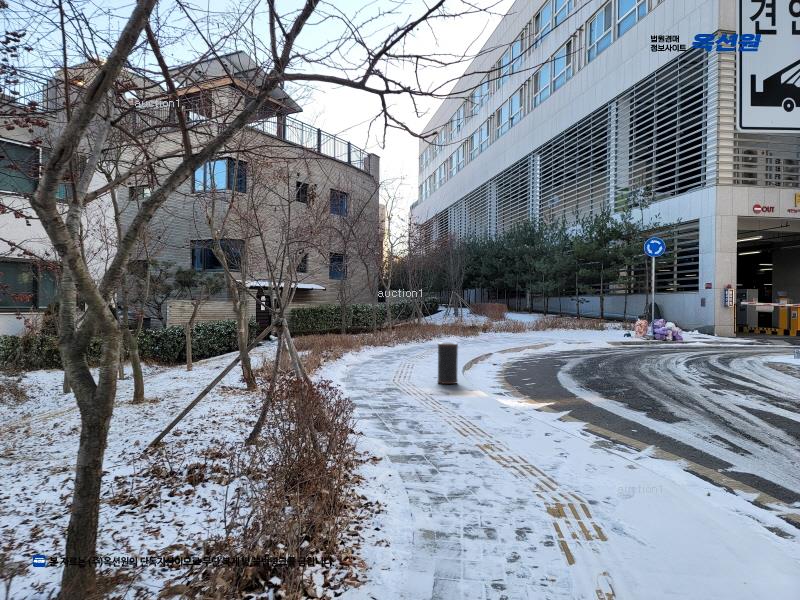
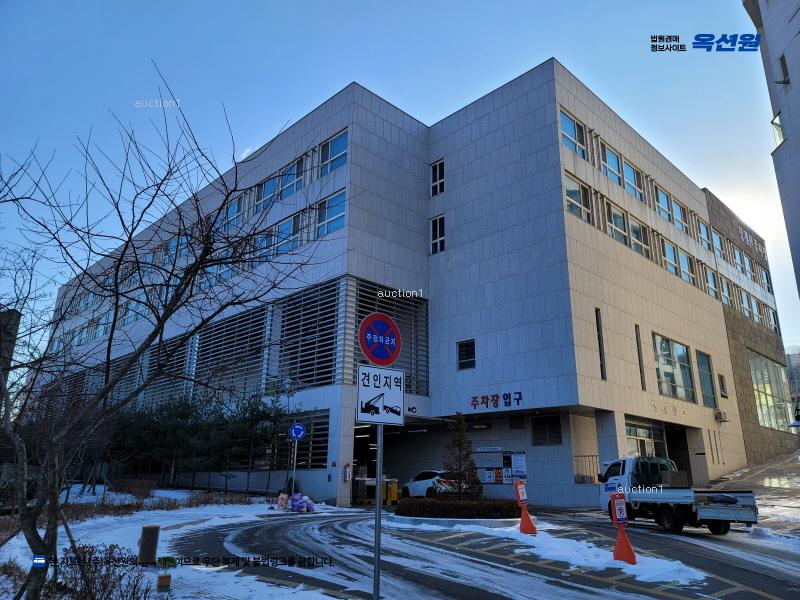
potted tree: none [416,383,444,428] -> present [156,556,178,592]

